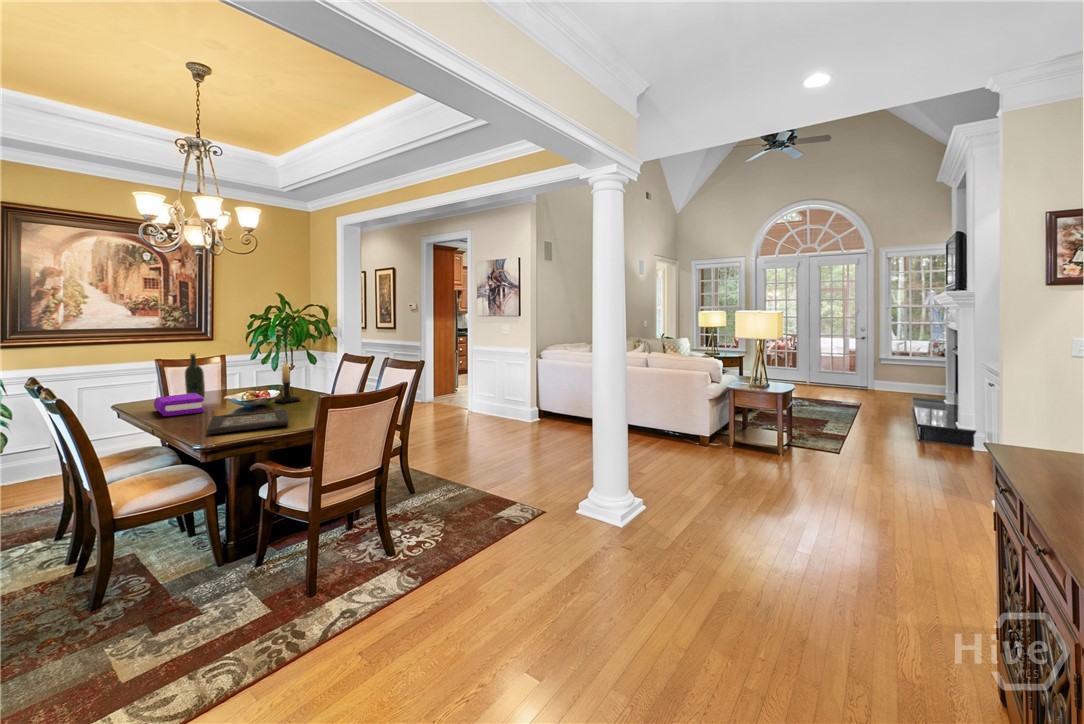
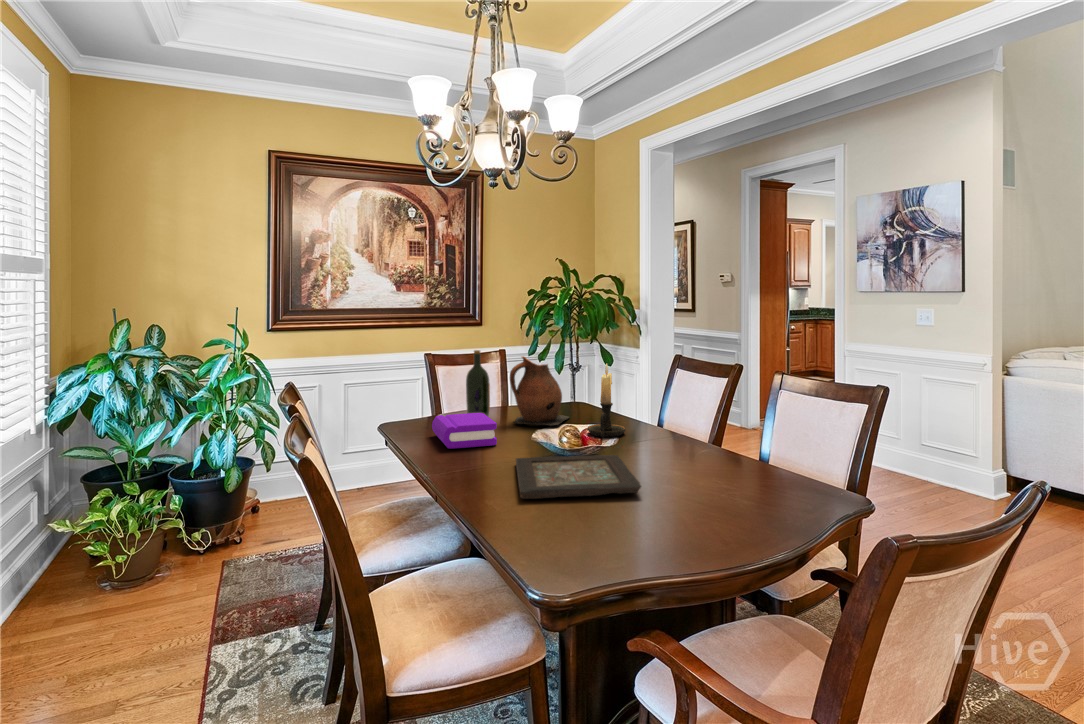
ceramic pitcher: none [218,356,267,400] -> present [510,356,569,426]

